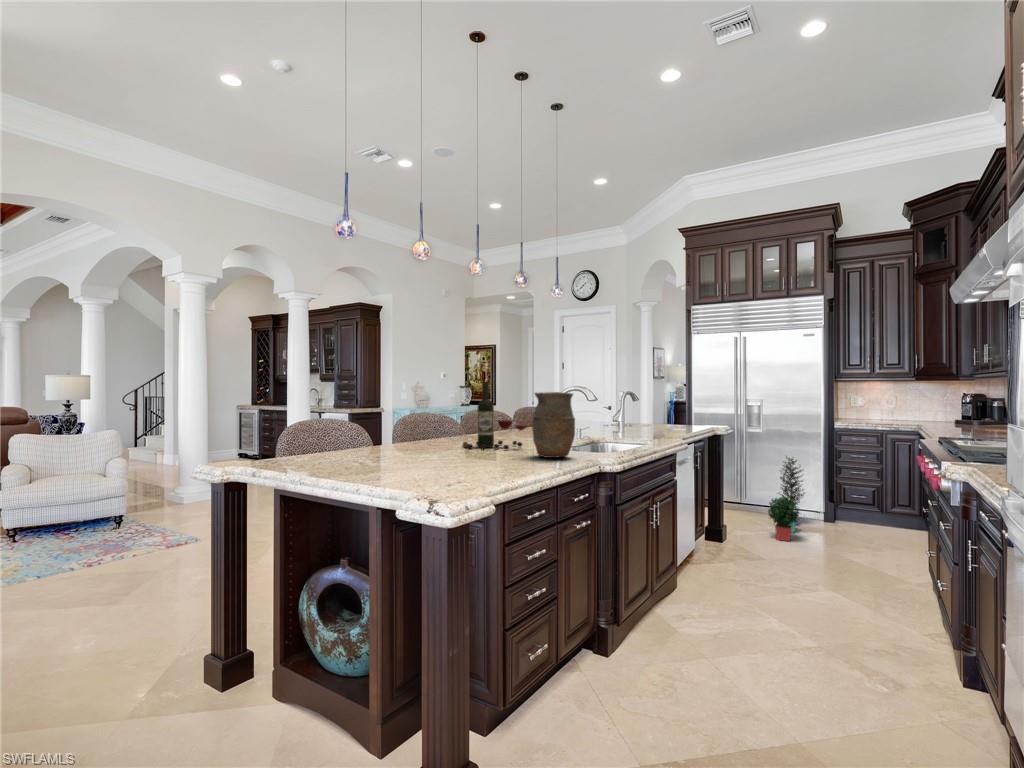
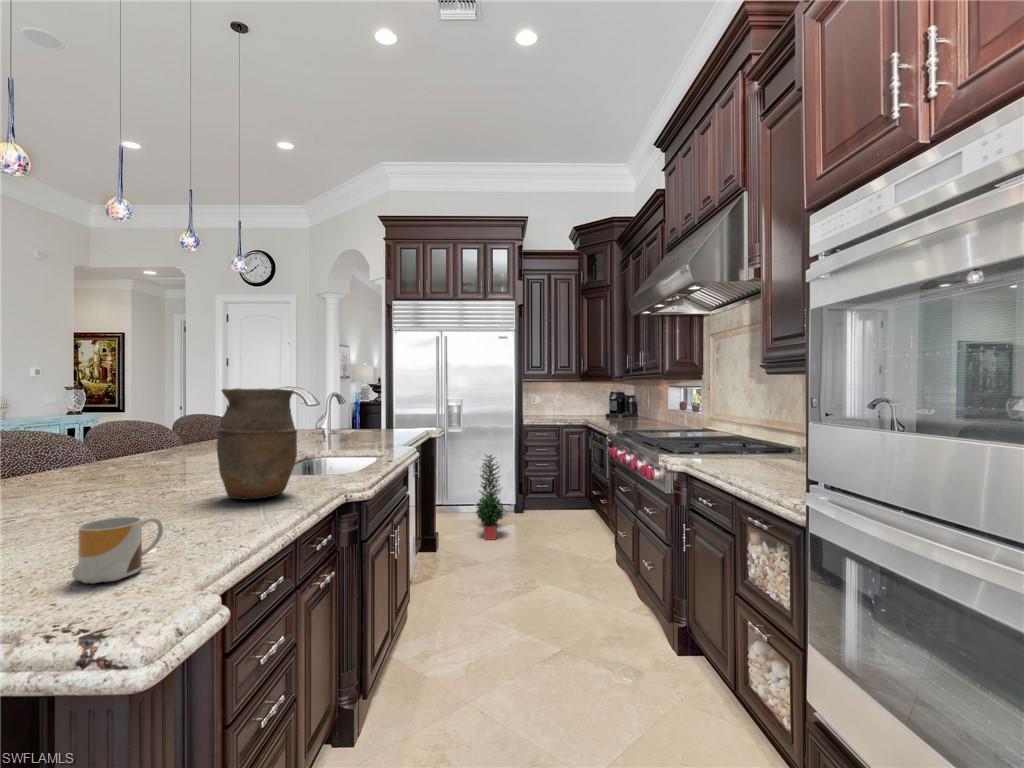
wine bottle: present [463,382,527,449] -> none [56,372,204,496]
mug: none [471,451,503,477] -> present [72,517,163,584]

